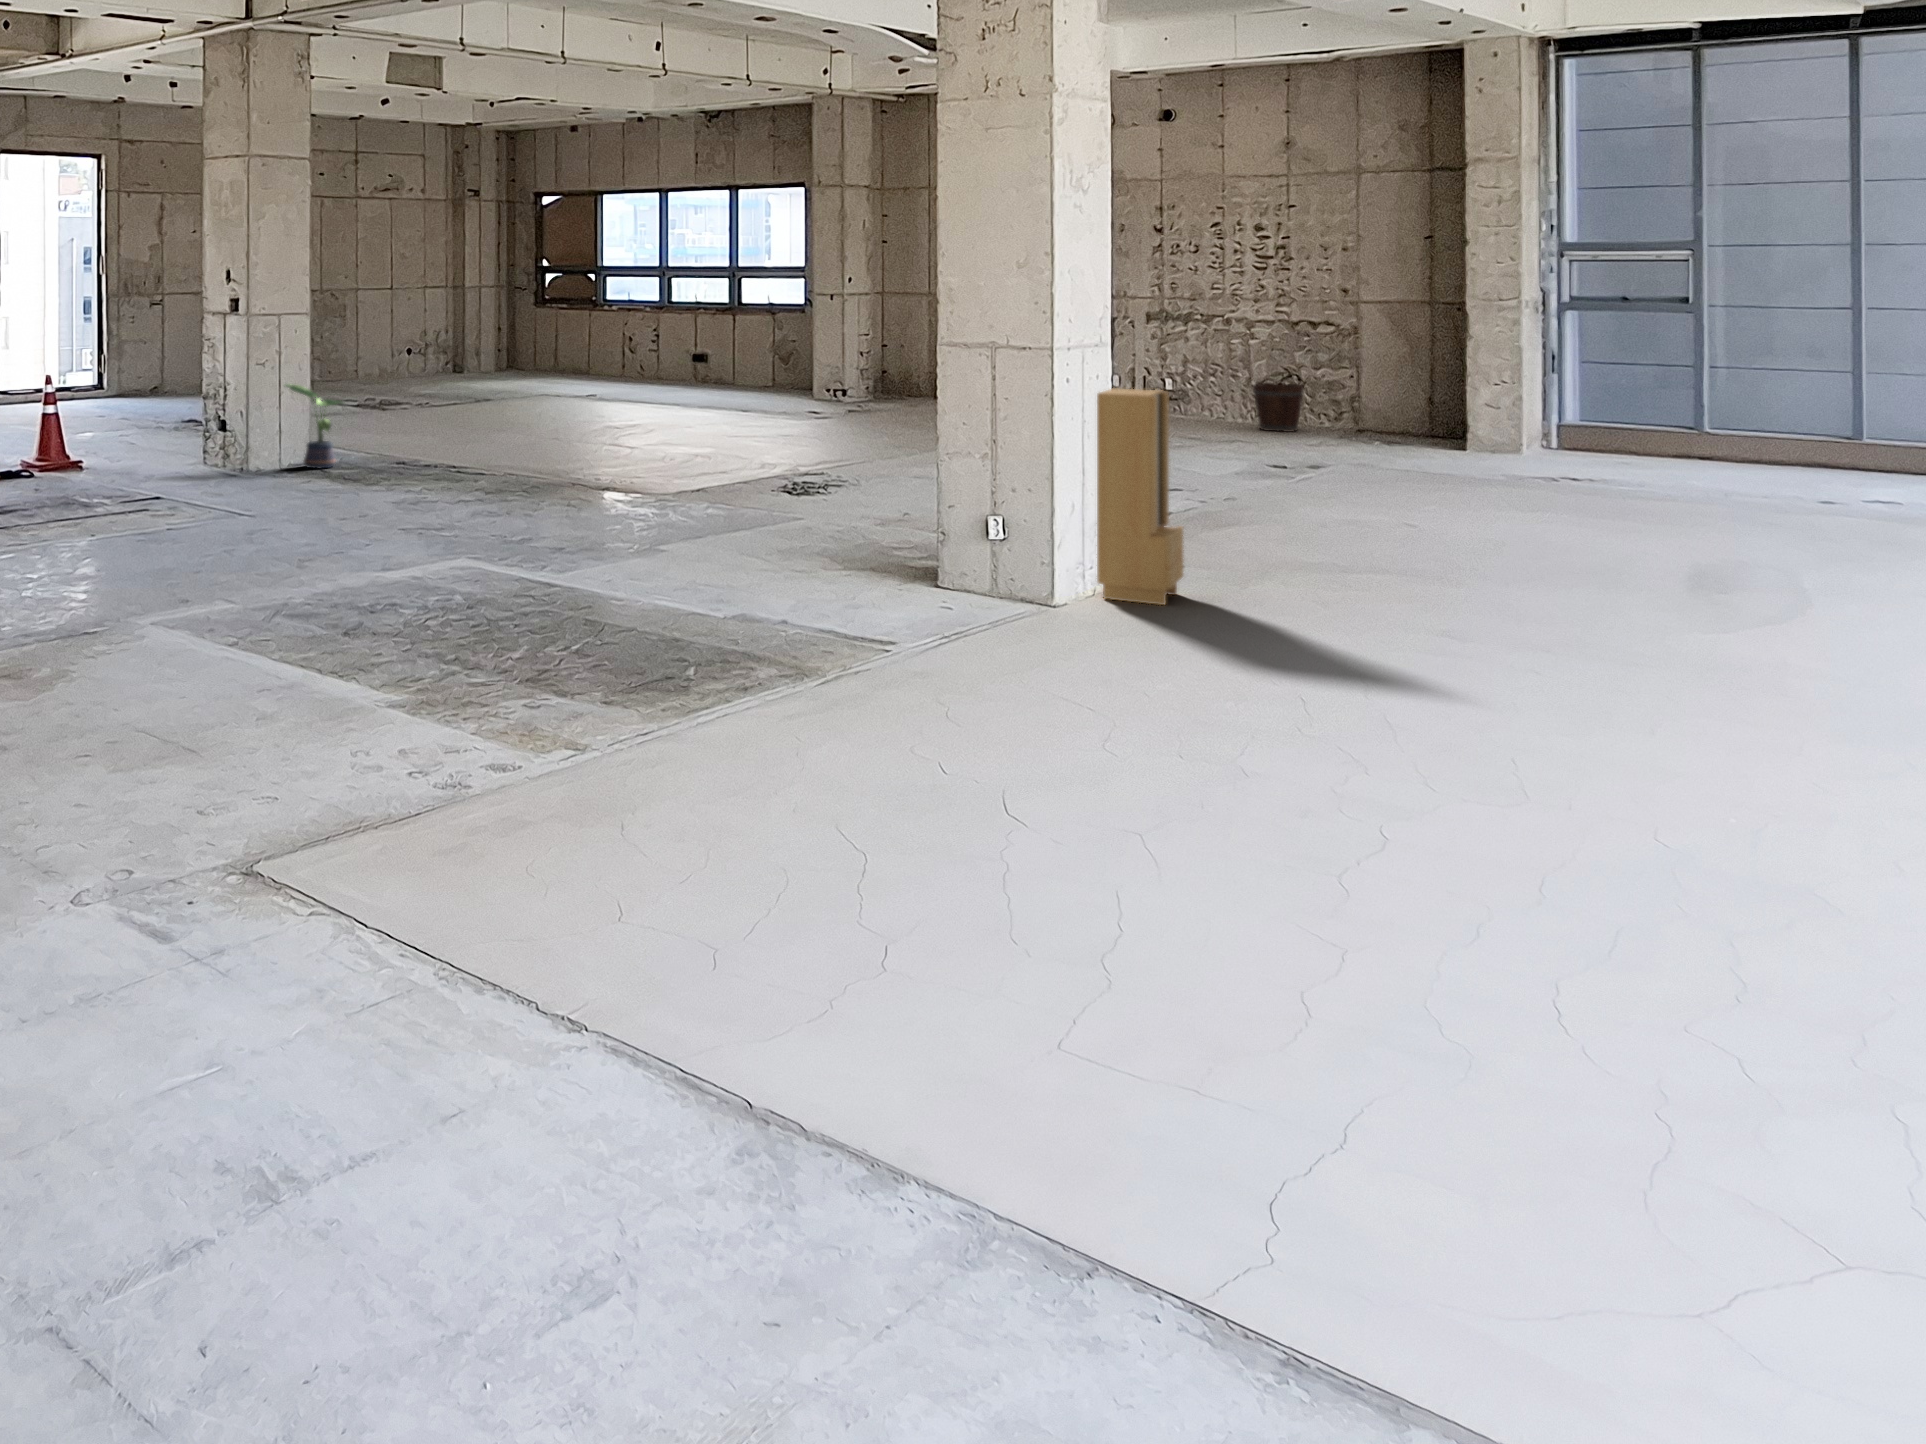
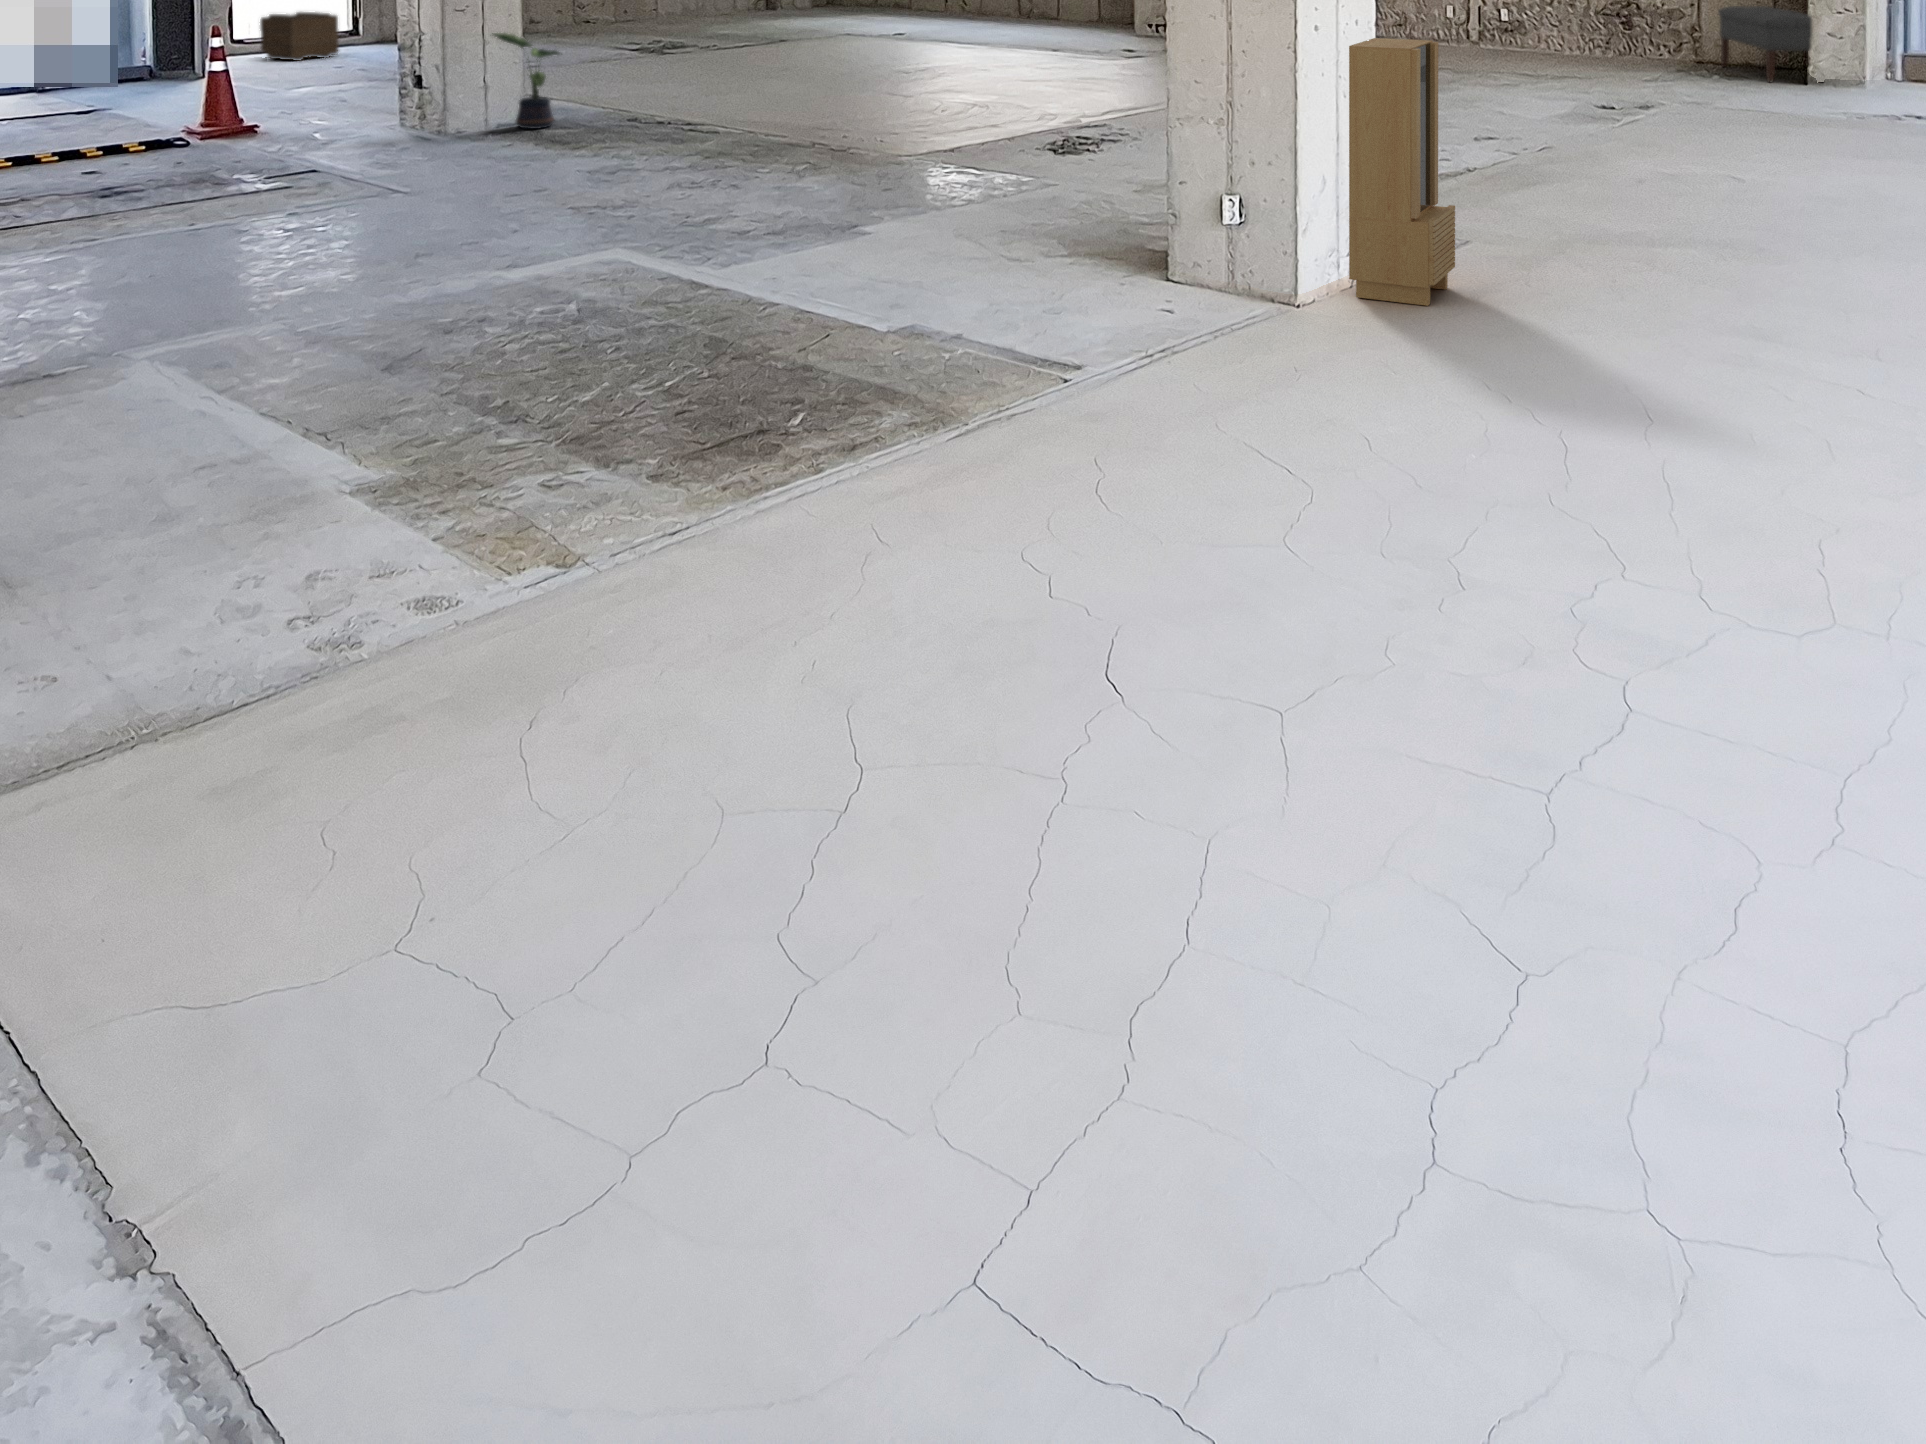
wooden crate: none [24,367,91,411] -> present [260,12,339,61]
bench: none [1380,378,1486,449] -> present [1718,6,1812,82]
bucket: present [1253,383,1304,432] -> none [1585,11,1639,65]

